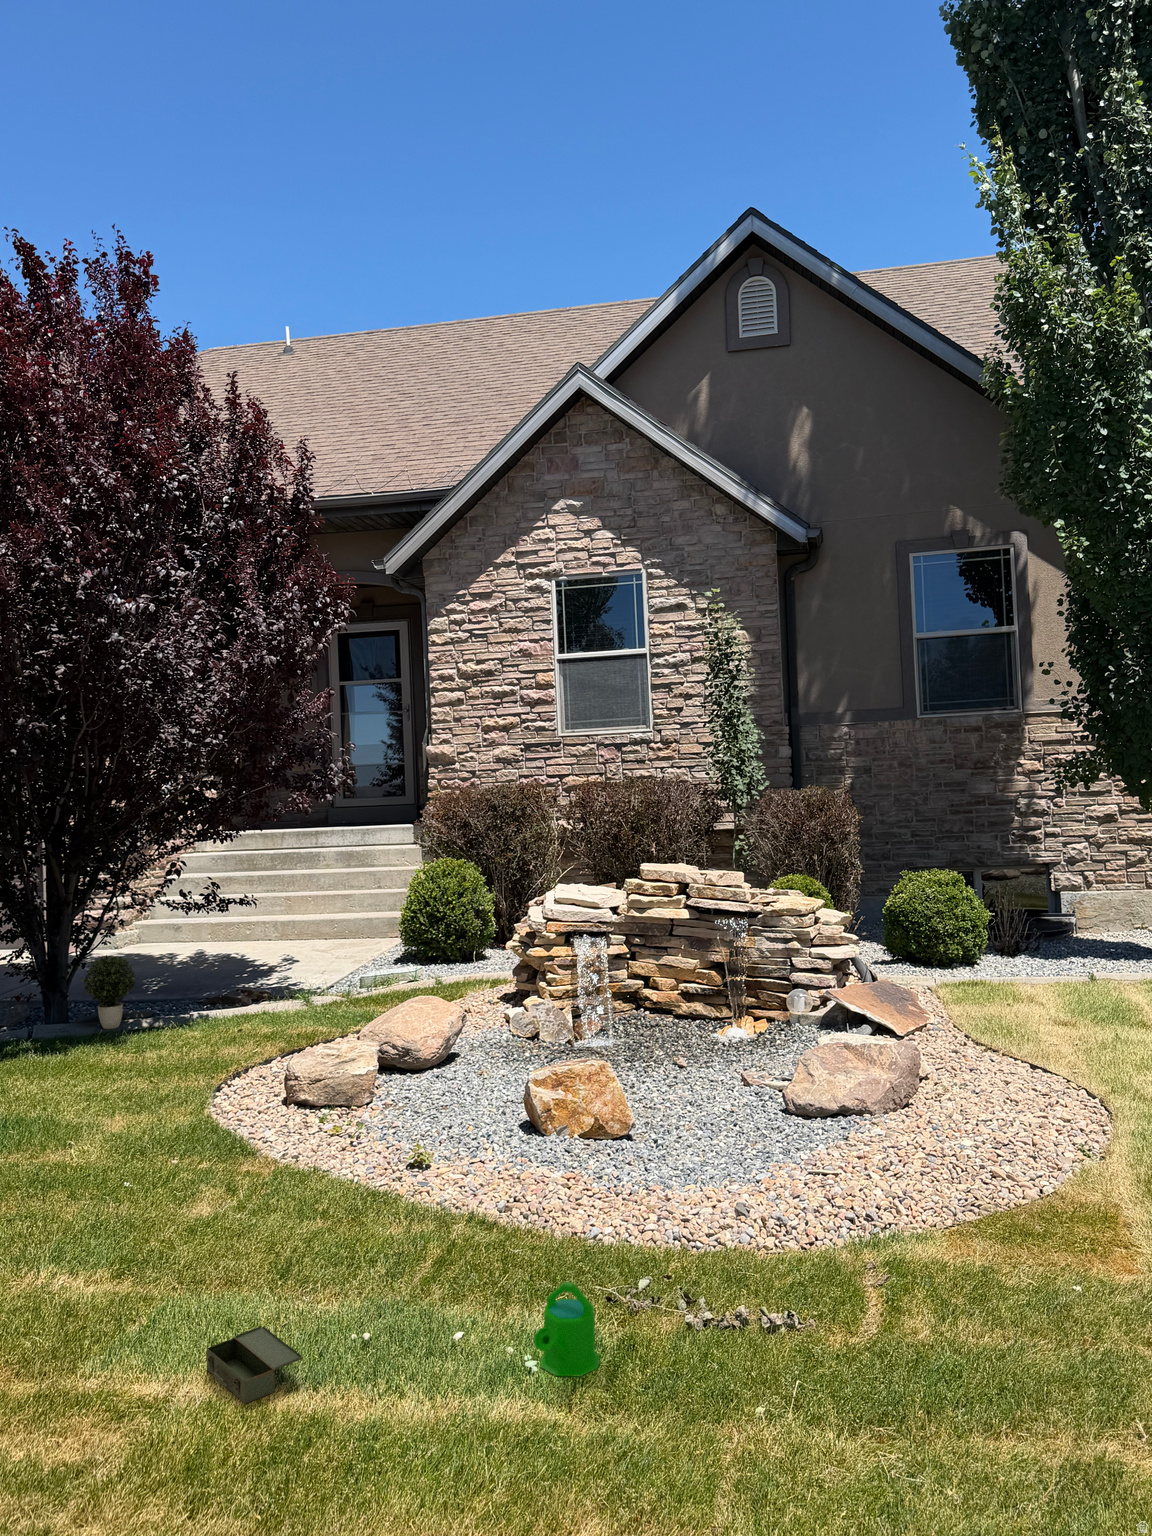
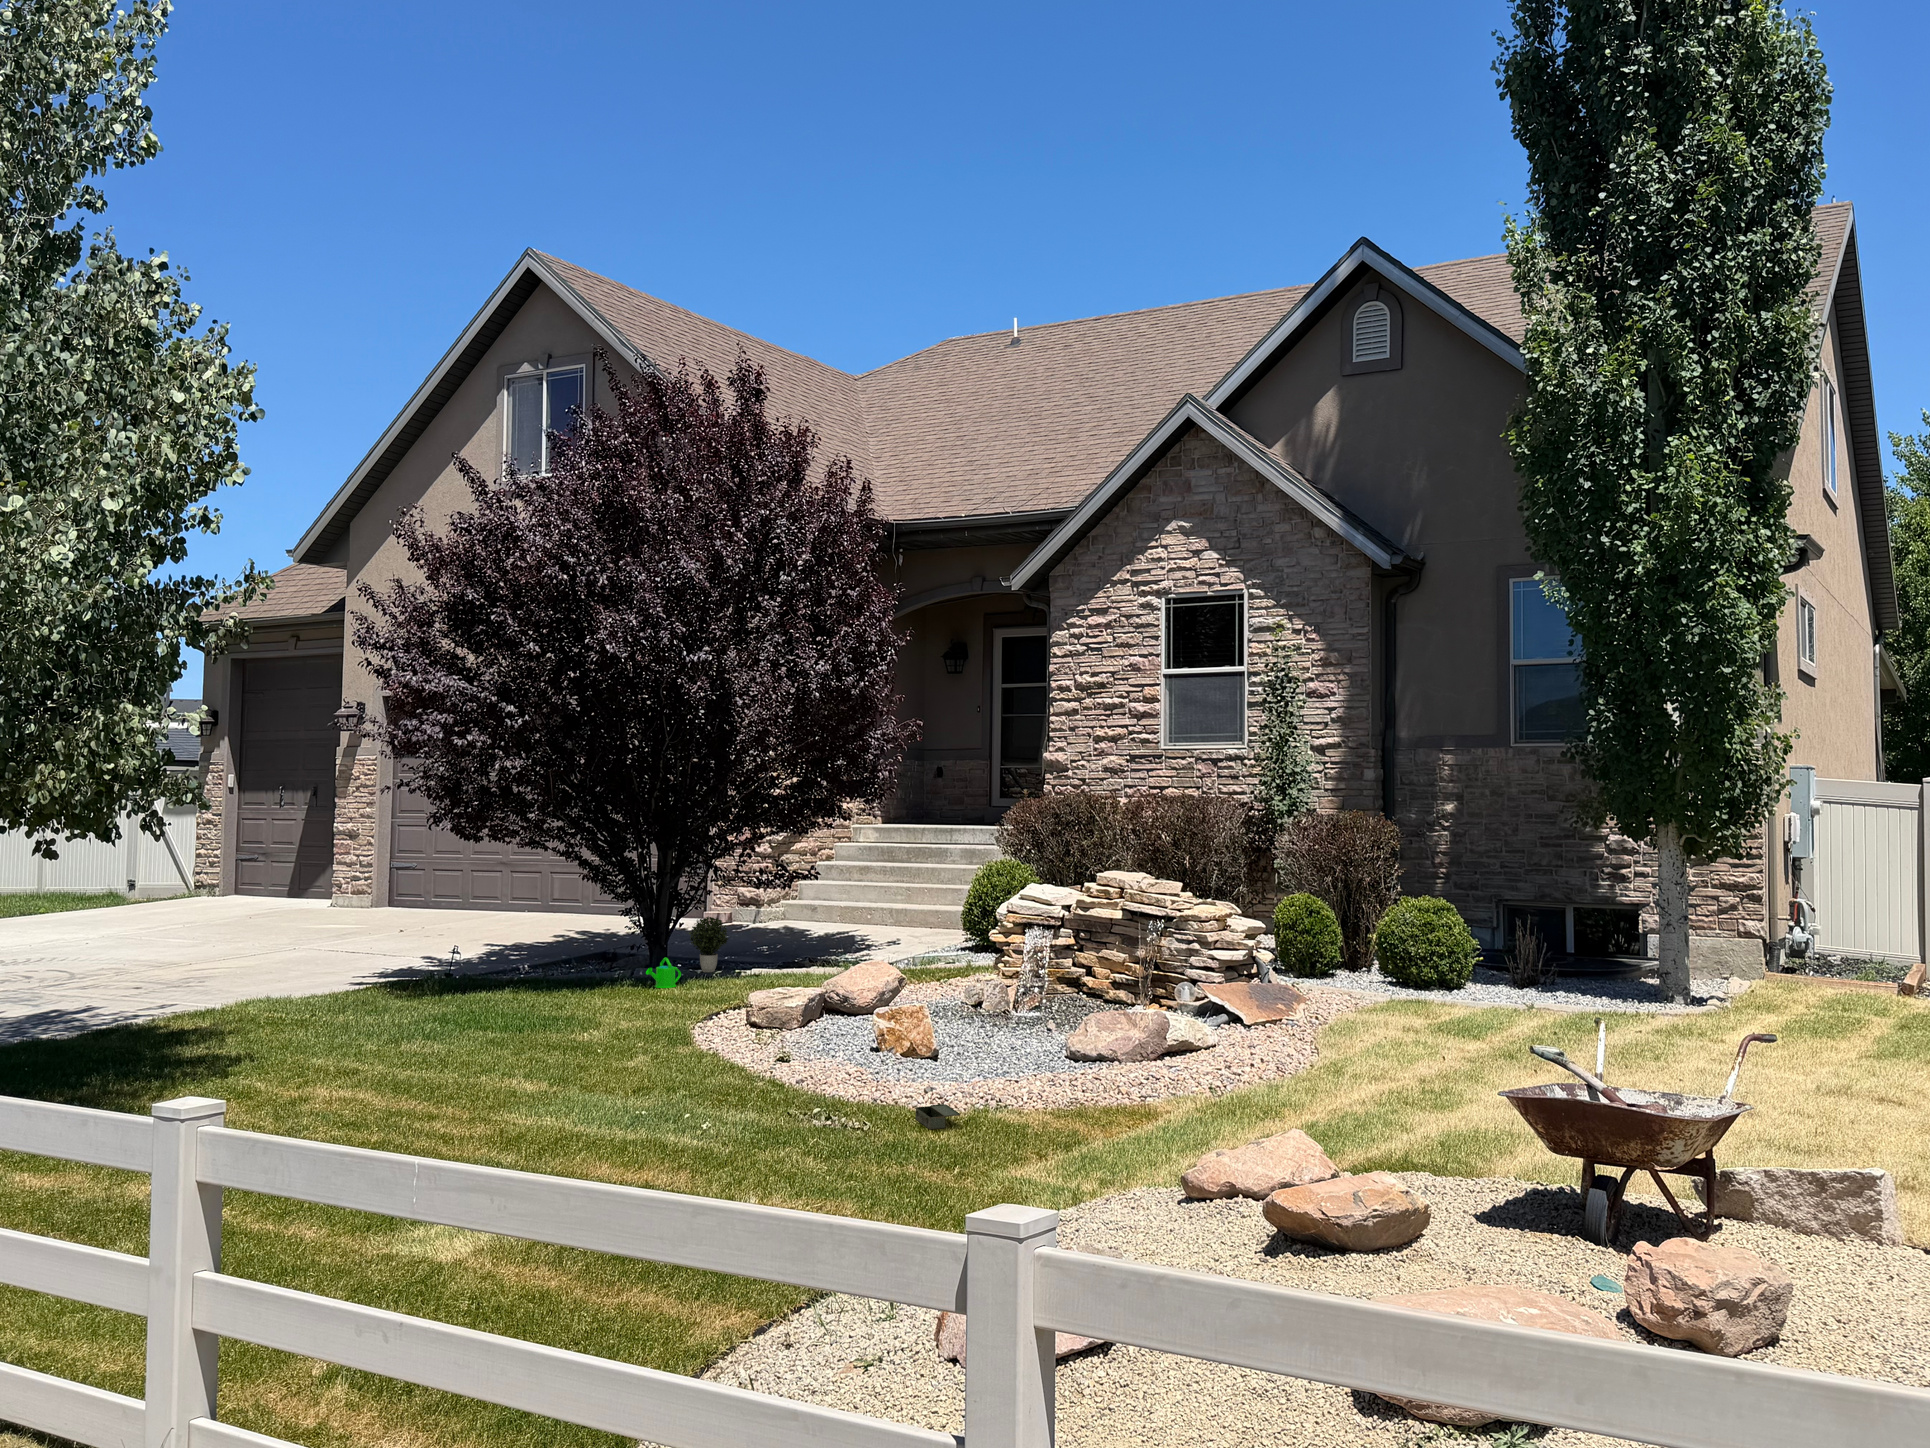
watering can: present [534,1282,600,1376] -> present [646,957,681,988]
toolbox: present [207,1327,302,1404] -> present [915,1104,960,1129]

